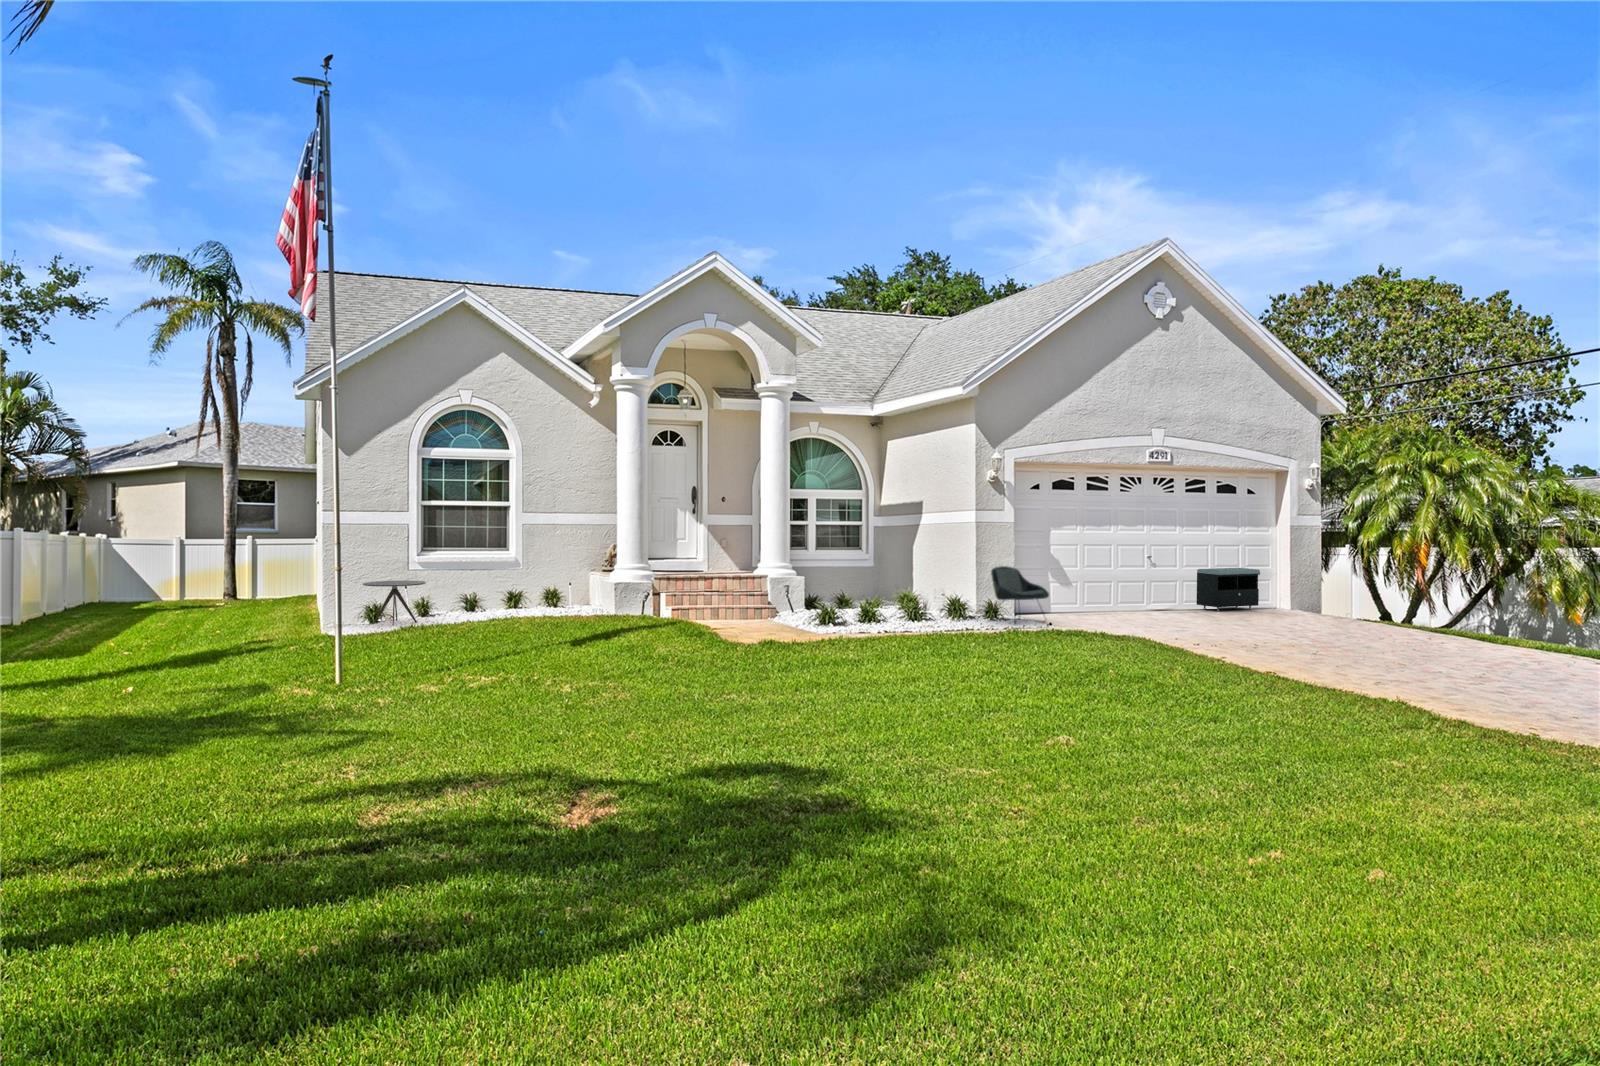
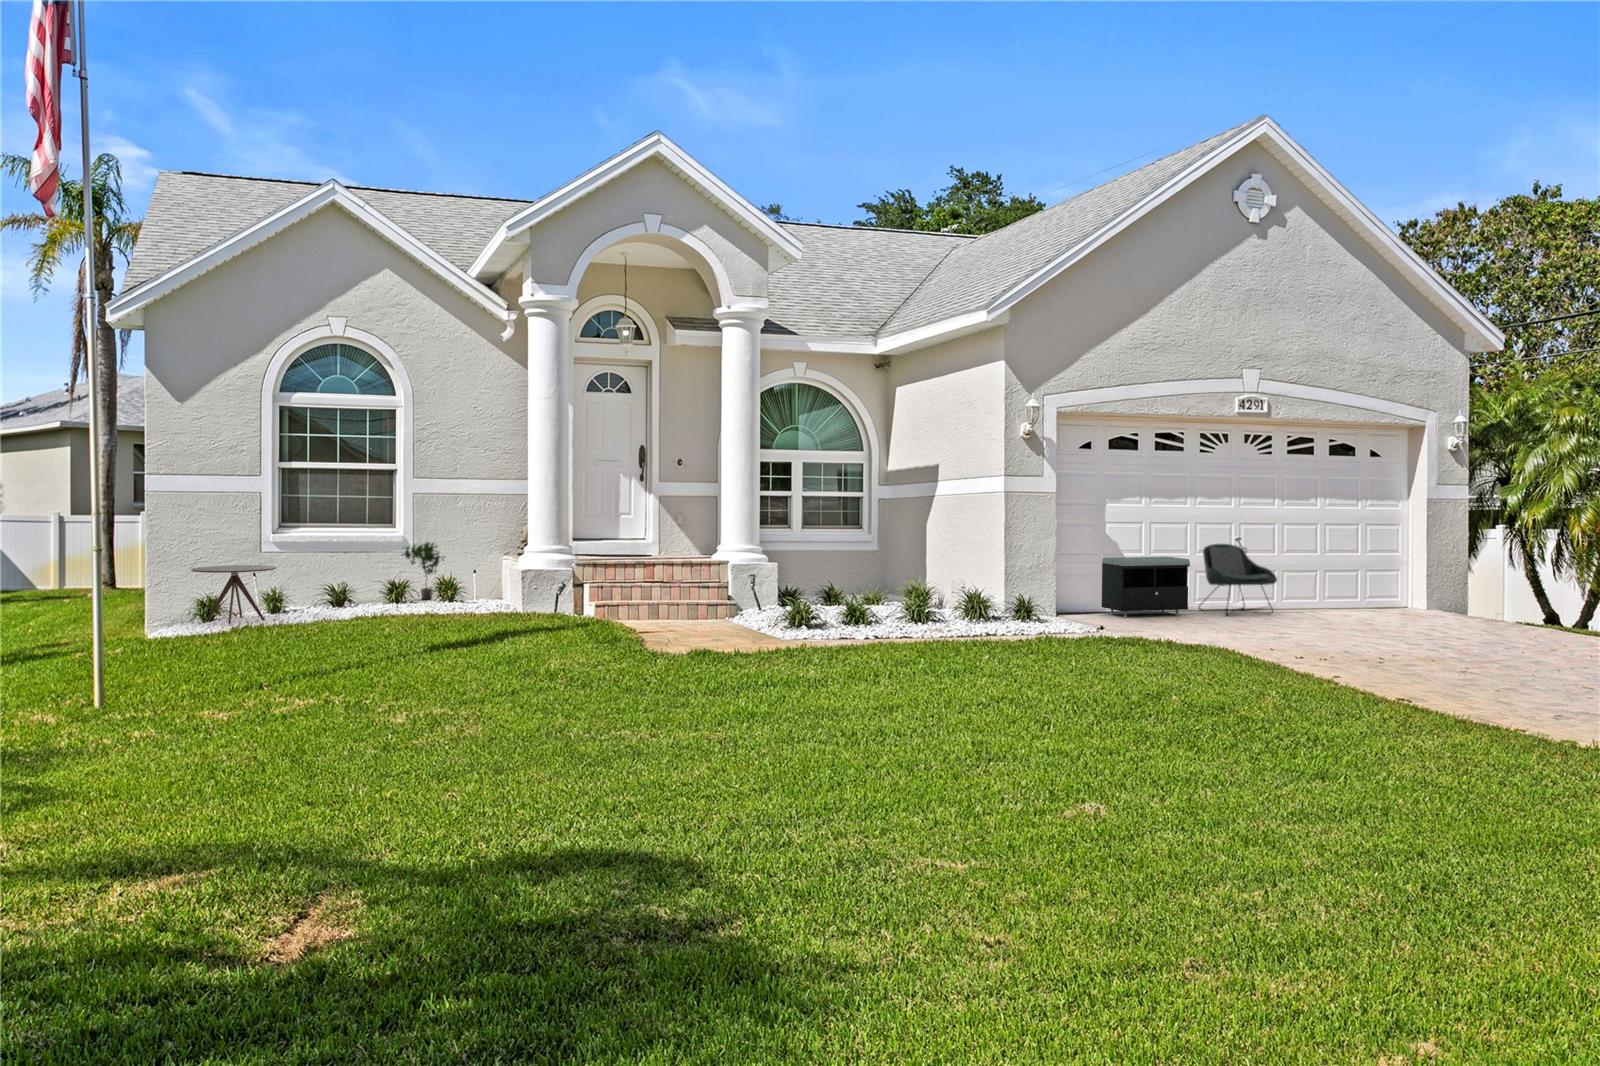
potted plant: none [518,562,550,607] -> present [401,542,444,600]
lounge chair: present [990,566,1049,623] -> present [1199,544,1277,616]
storage bench: present [1197,568,1260,611] -> present [1102,557,1190,617]

